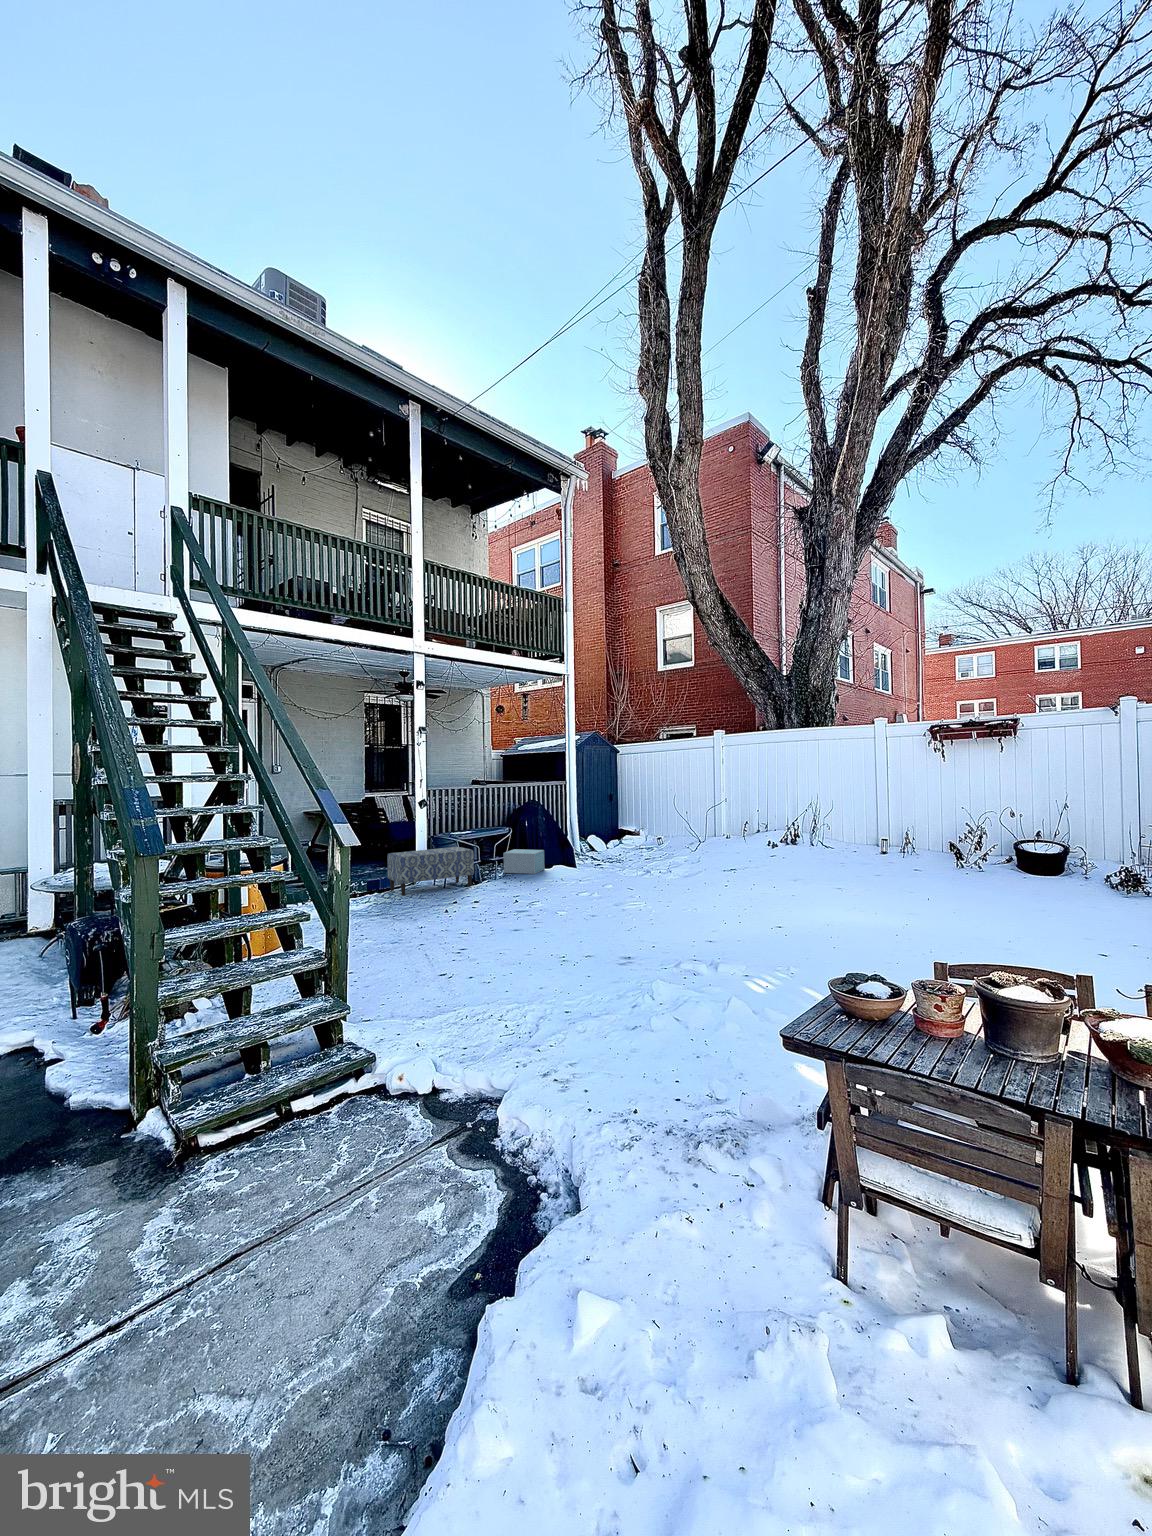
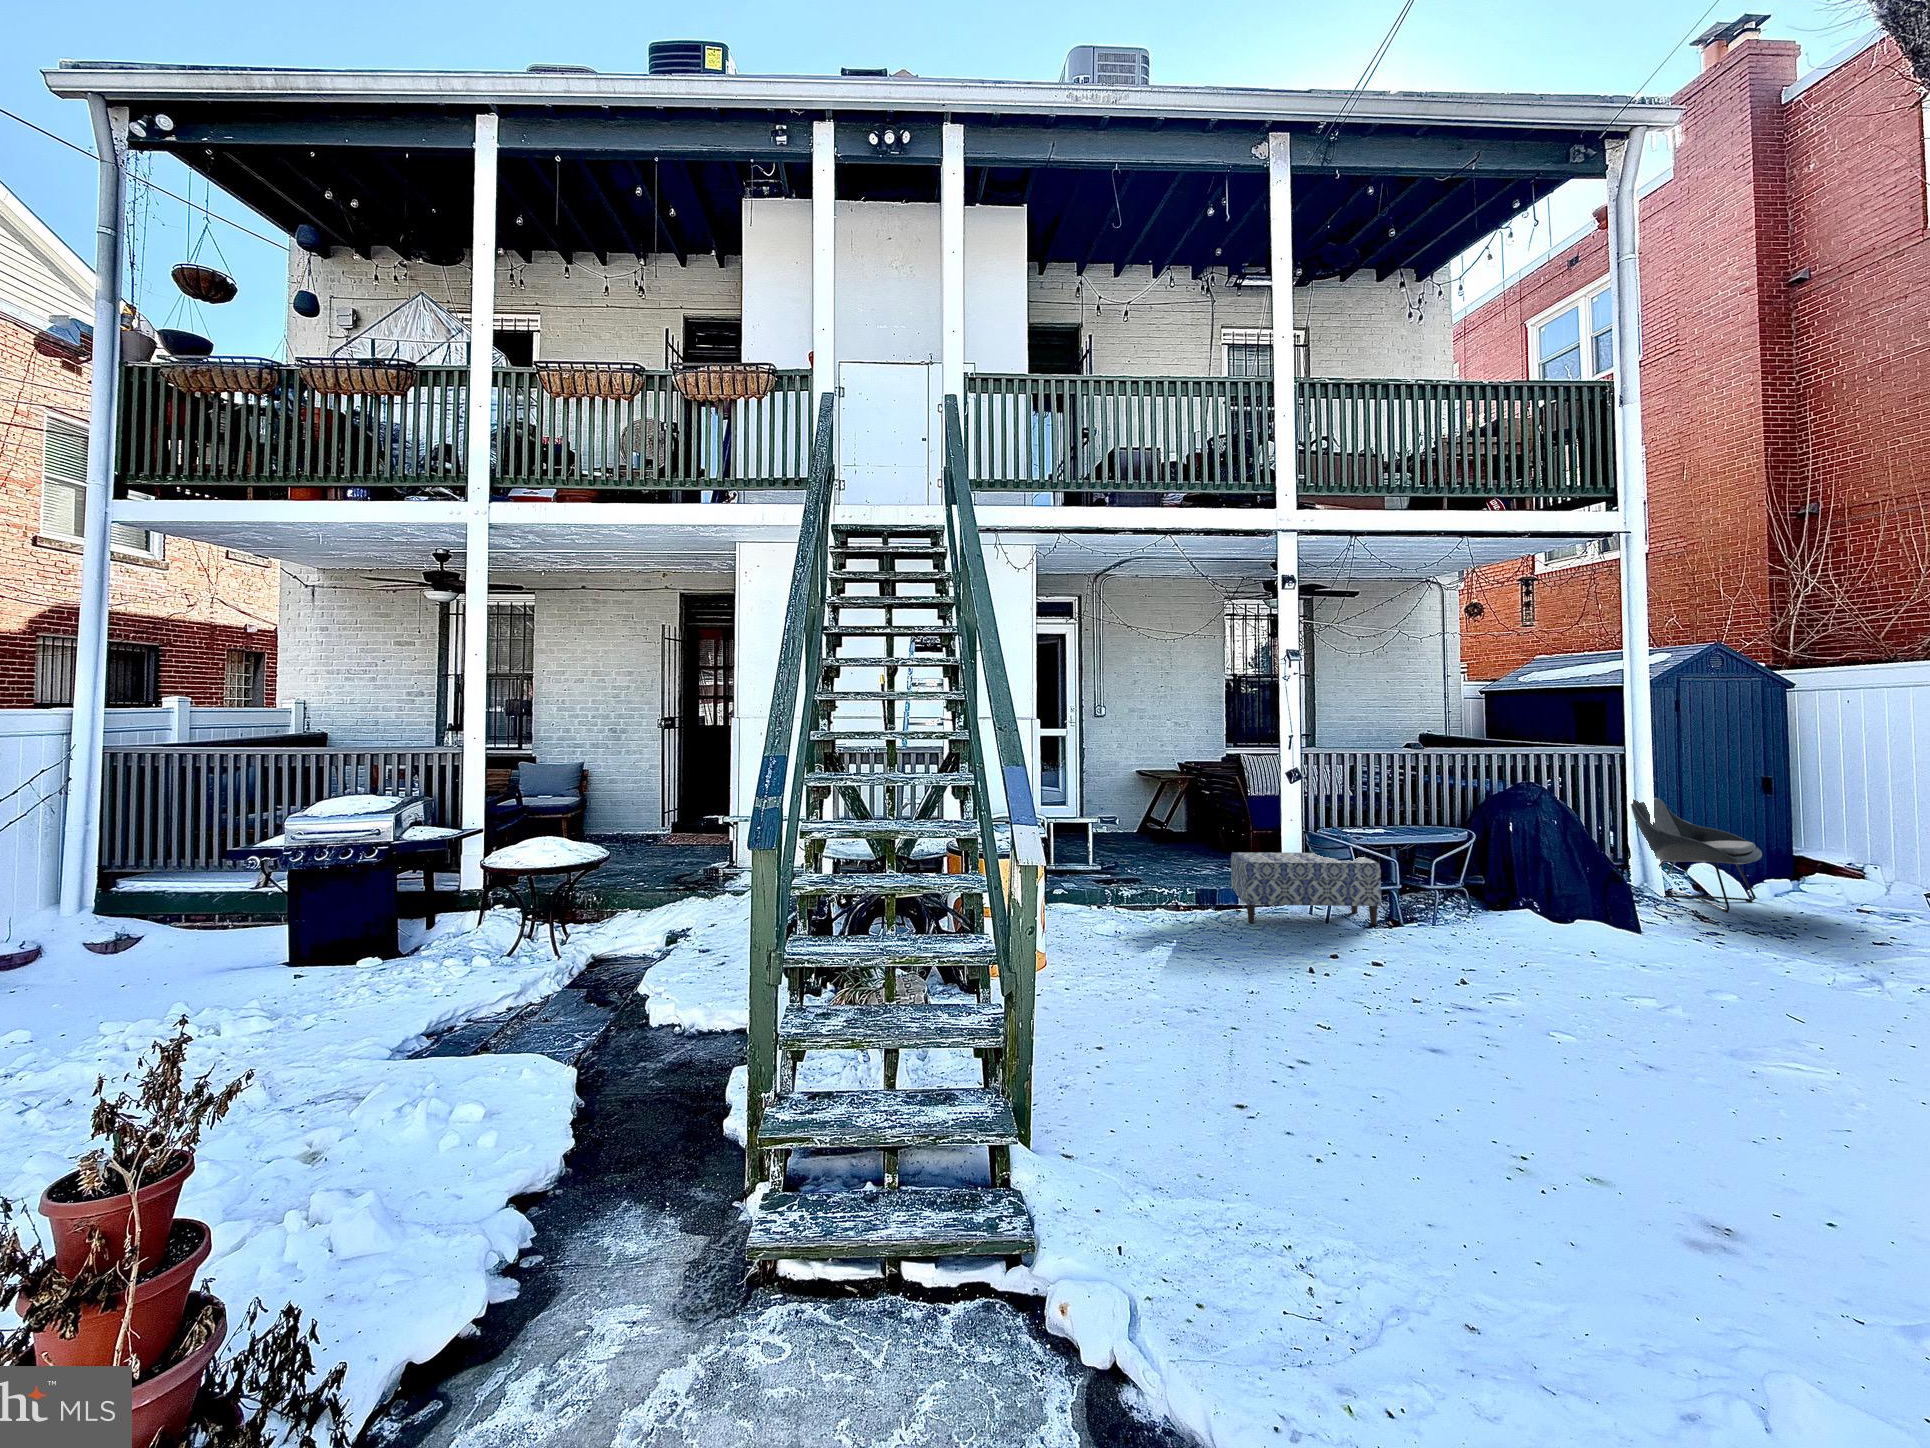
lounge chair: none [578,806,626,859] -> present [1630,798,1762,912]
storage box: present [503,849,545,874] -> none [1450,867,1541,919]

